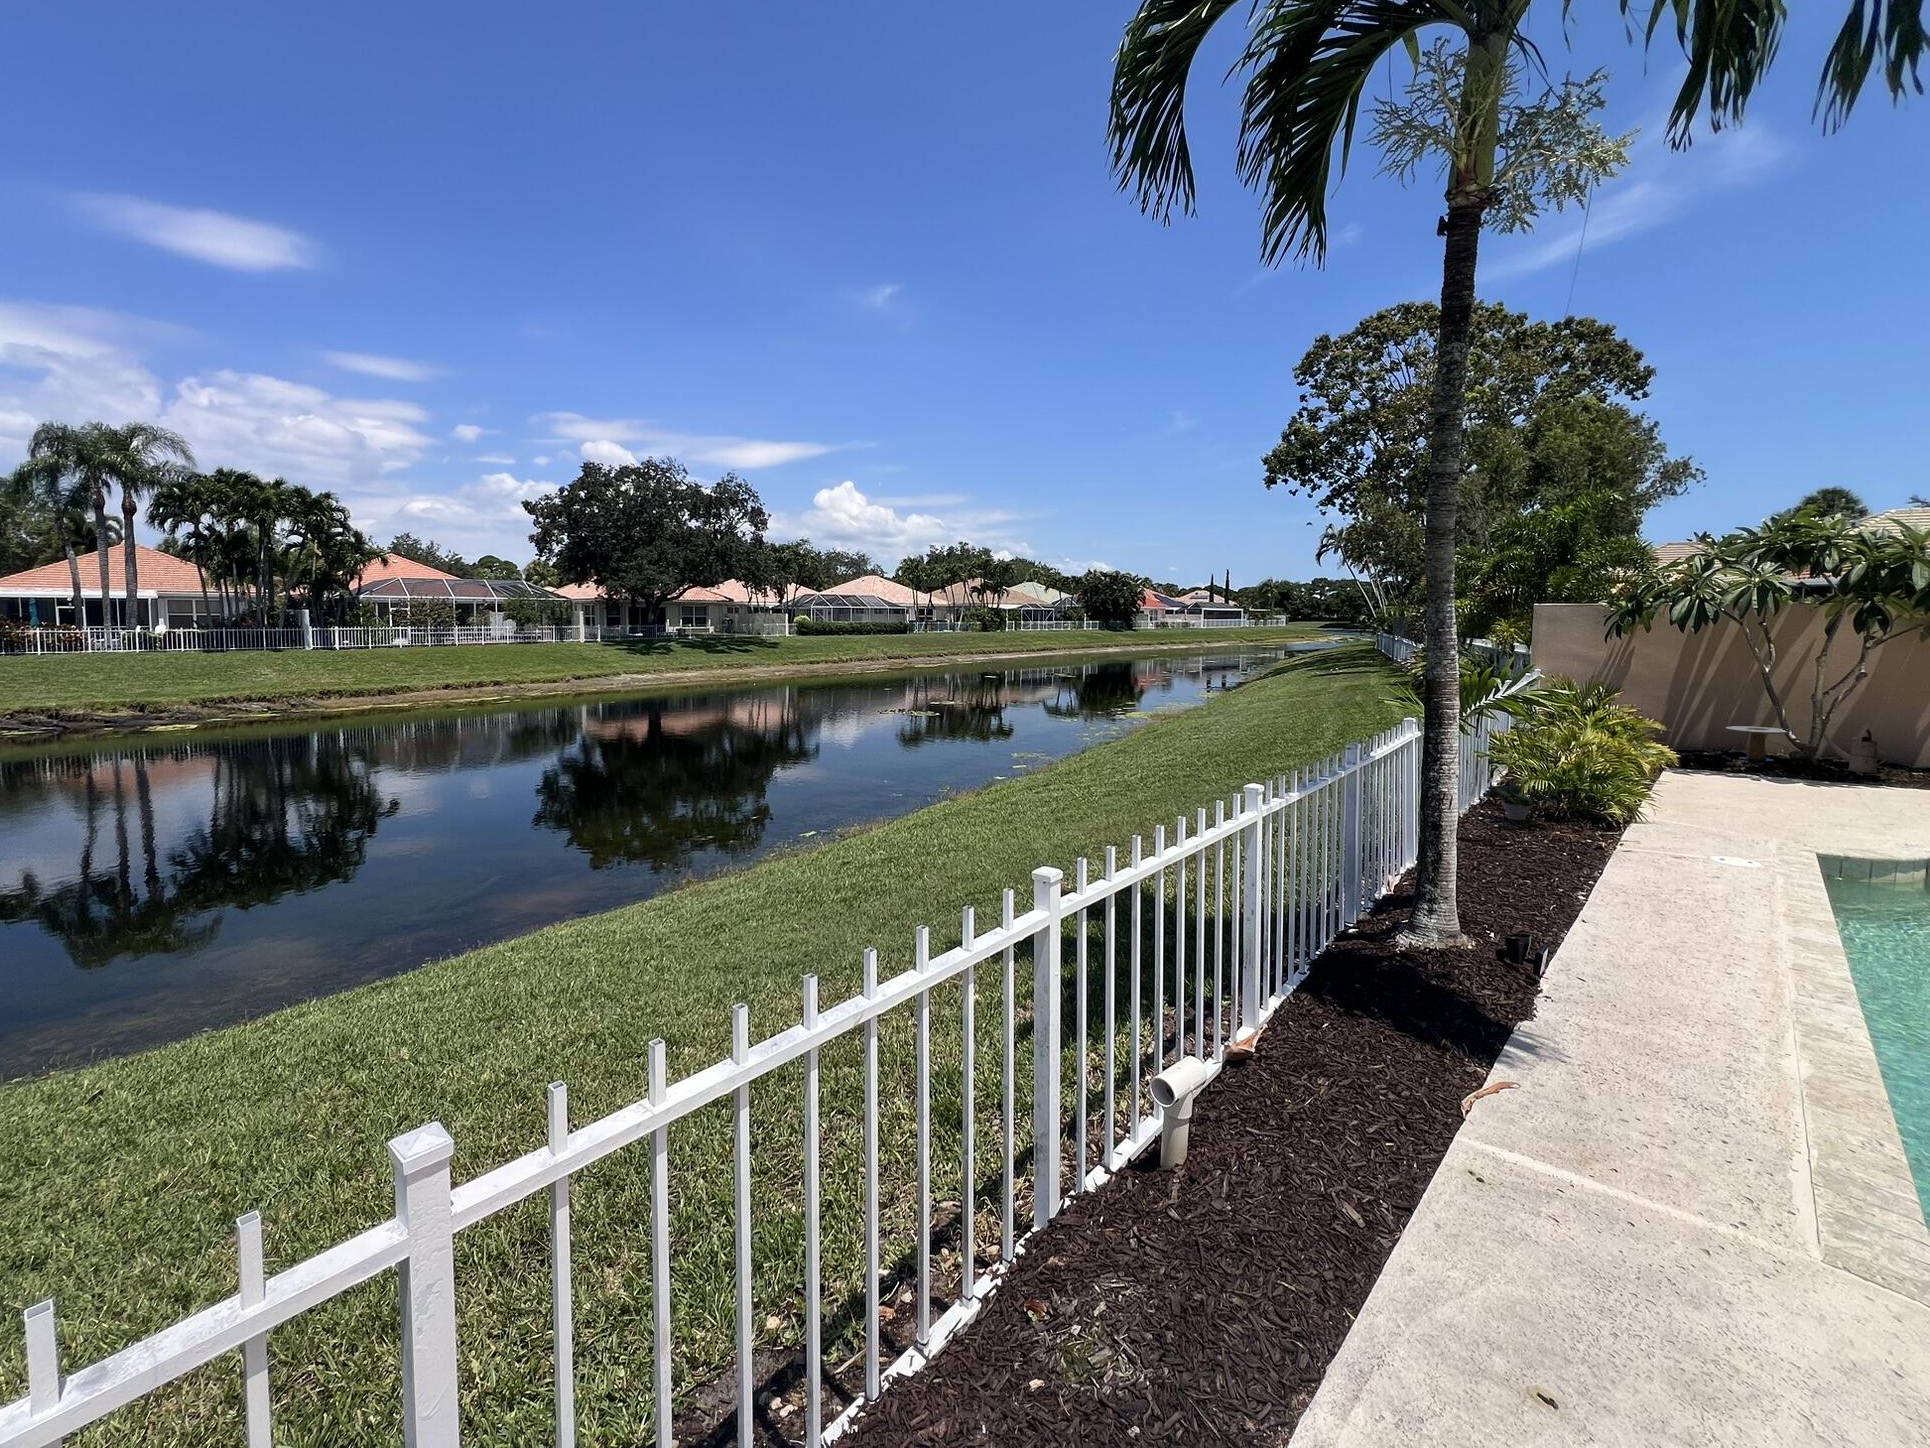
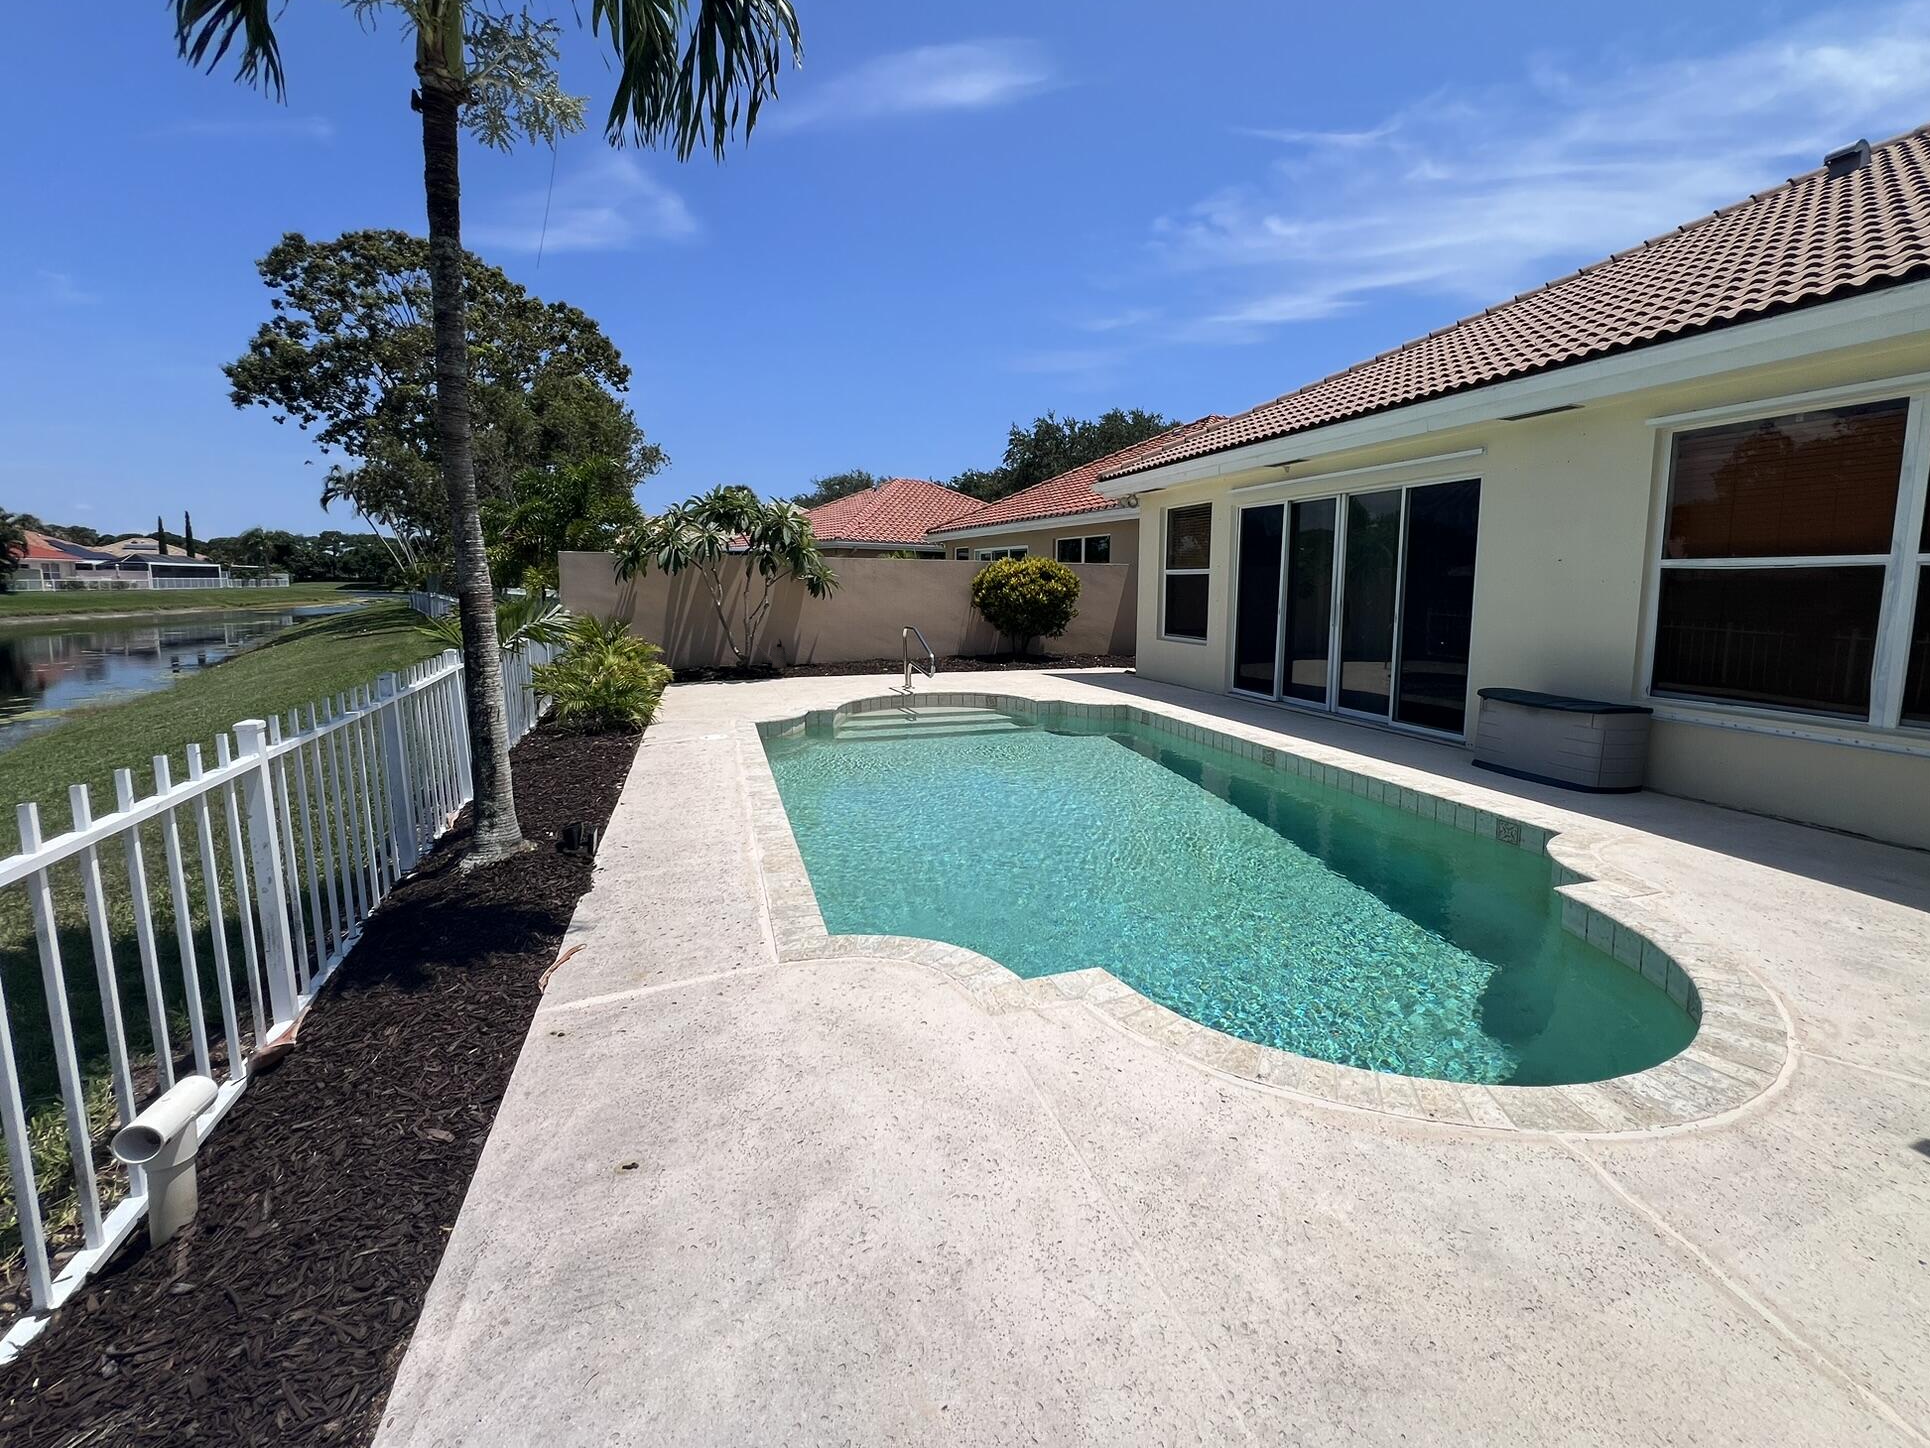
side table: present [1726,726,1791,761] -> none [702,643,740,668]
potted plant: present [1483,785,1564,820] -> none [530,705,599,736]

